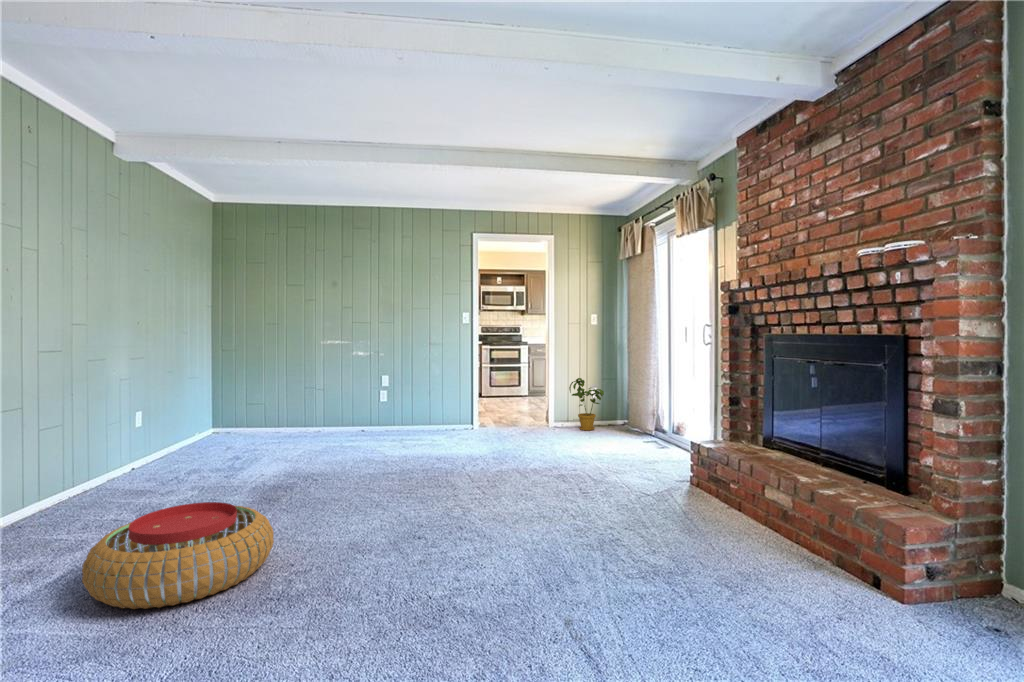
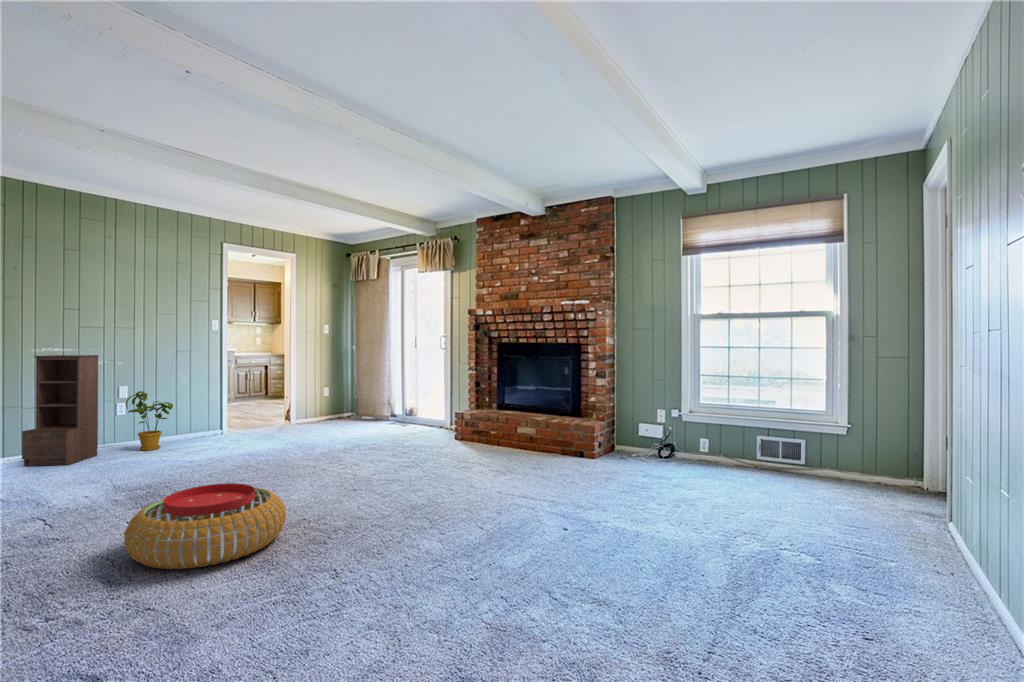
bookshelf: none [308,349,361,445] -> present [22,355,98,466]
house plant: present [569,378,604,431] -> present [126,391,173,451]

